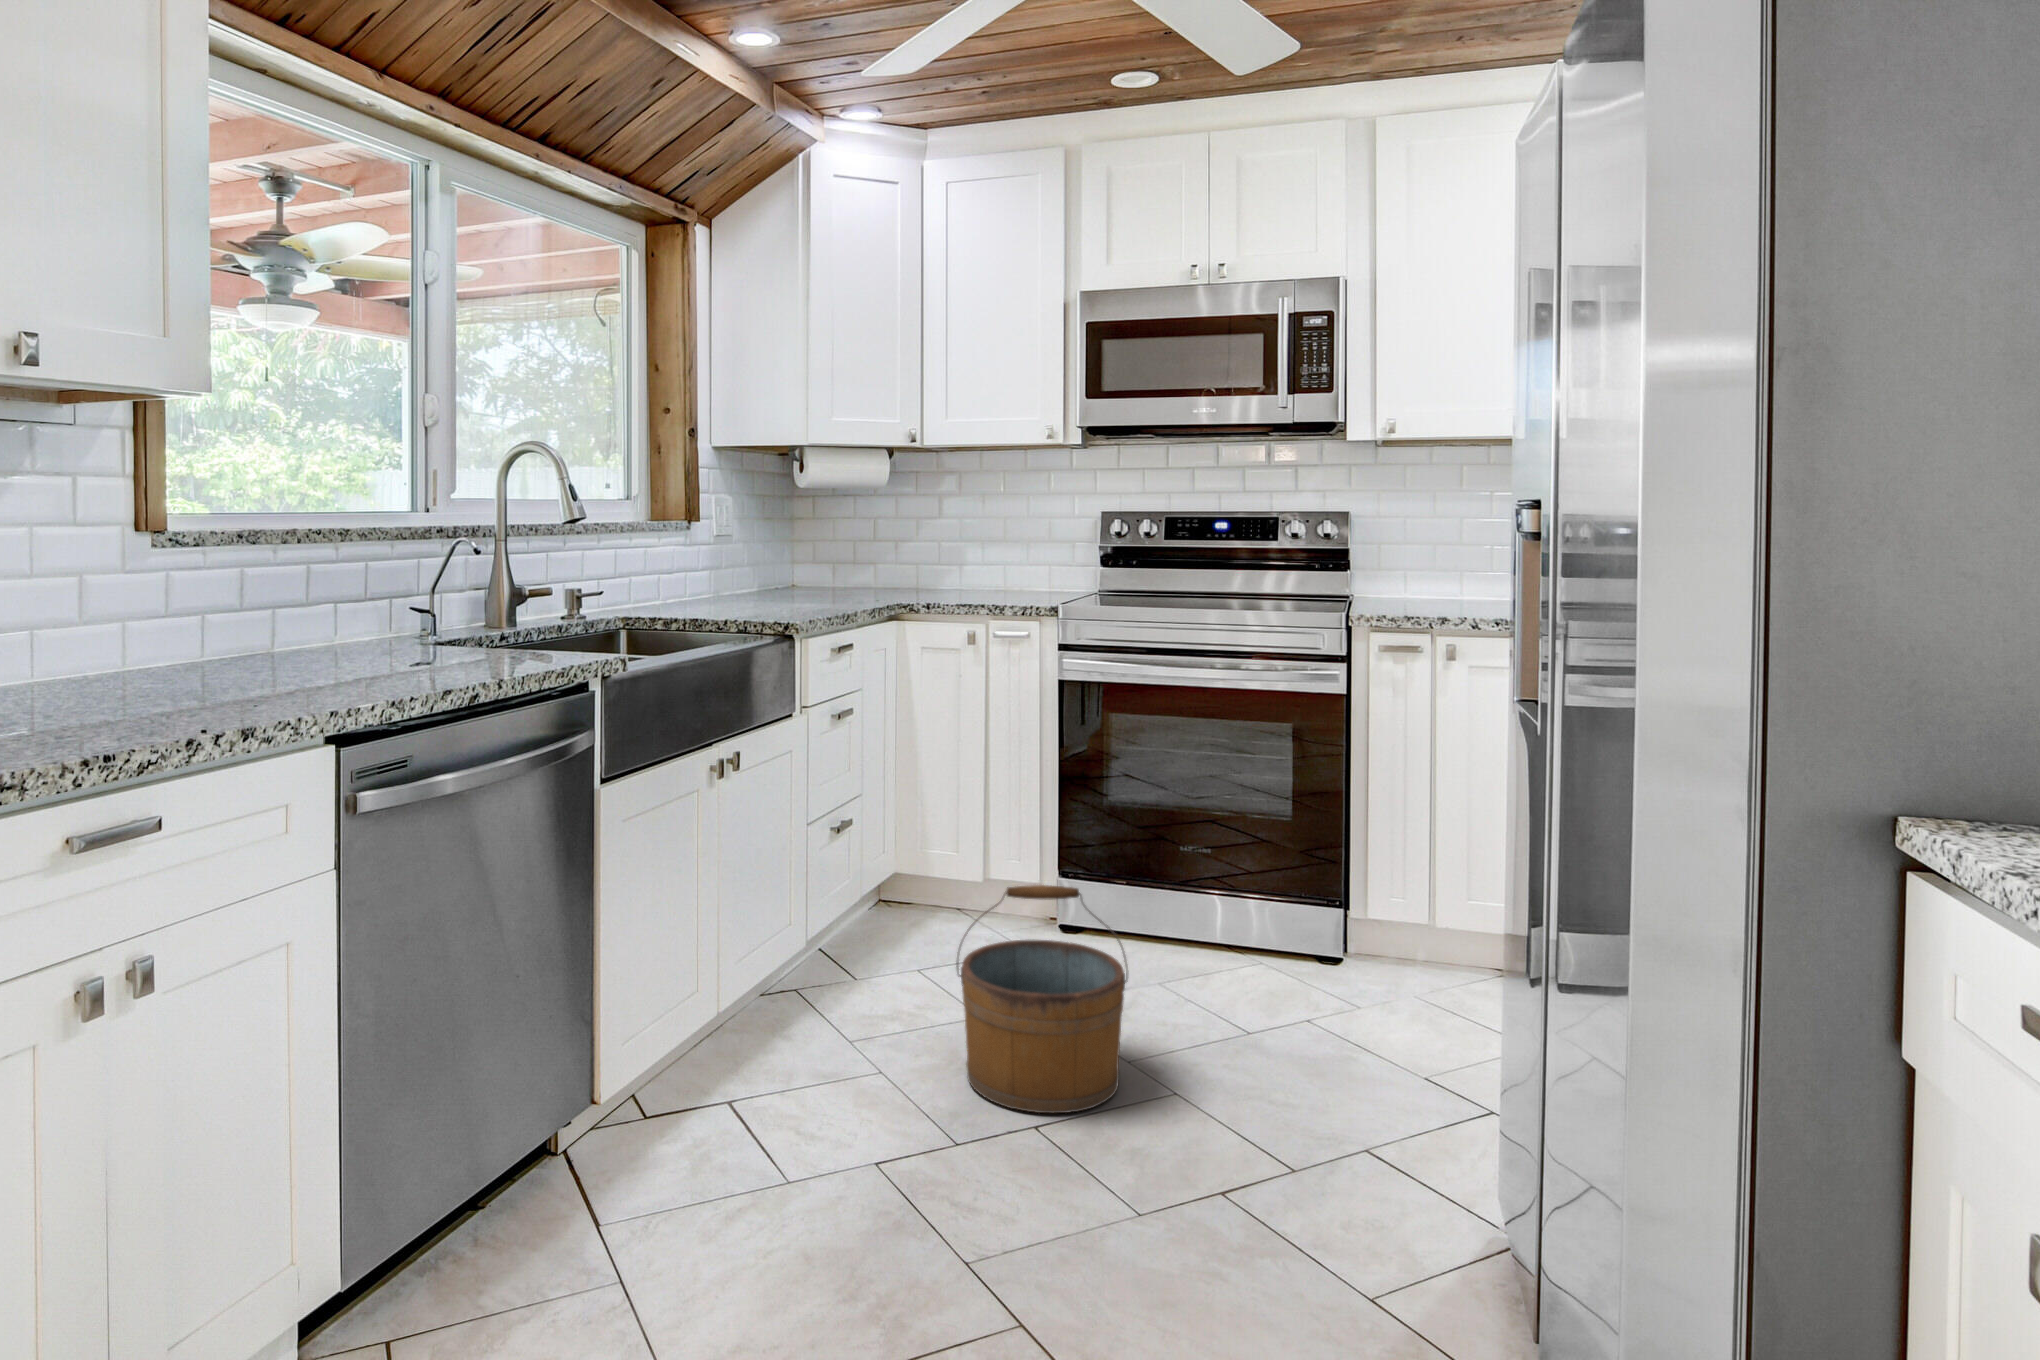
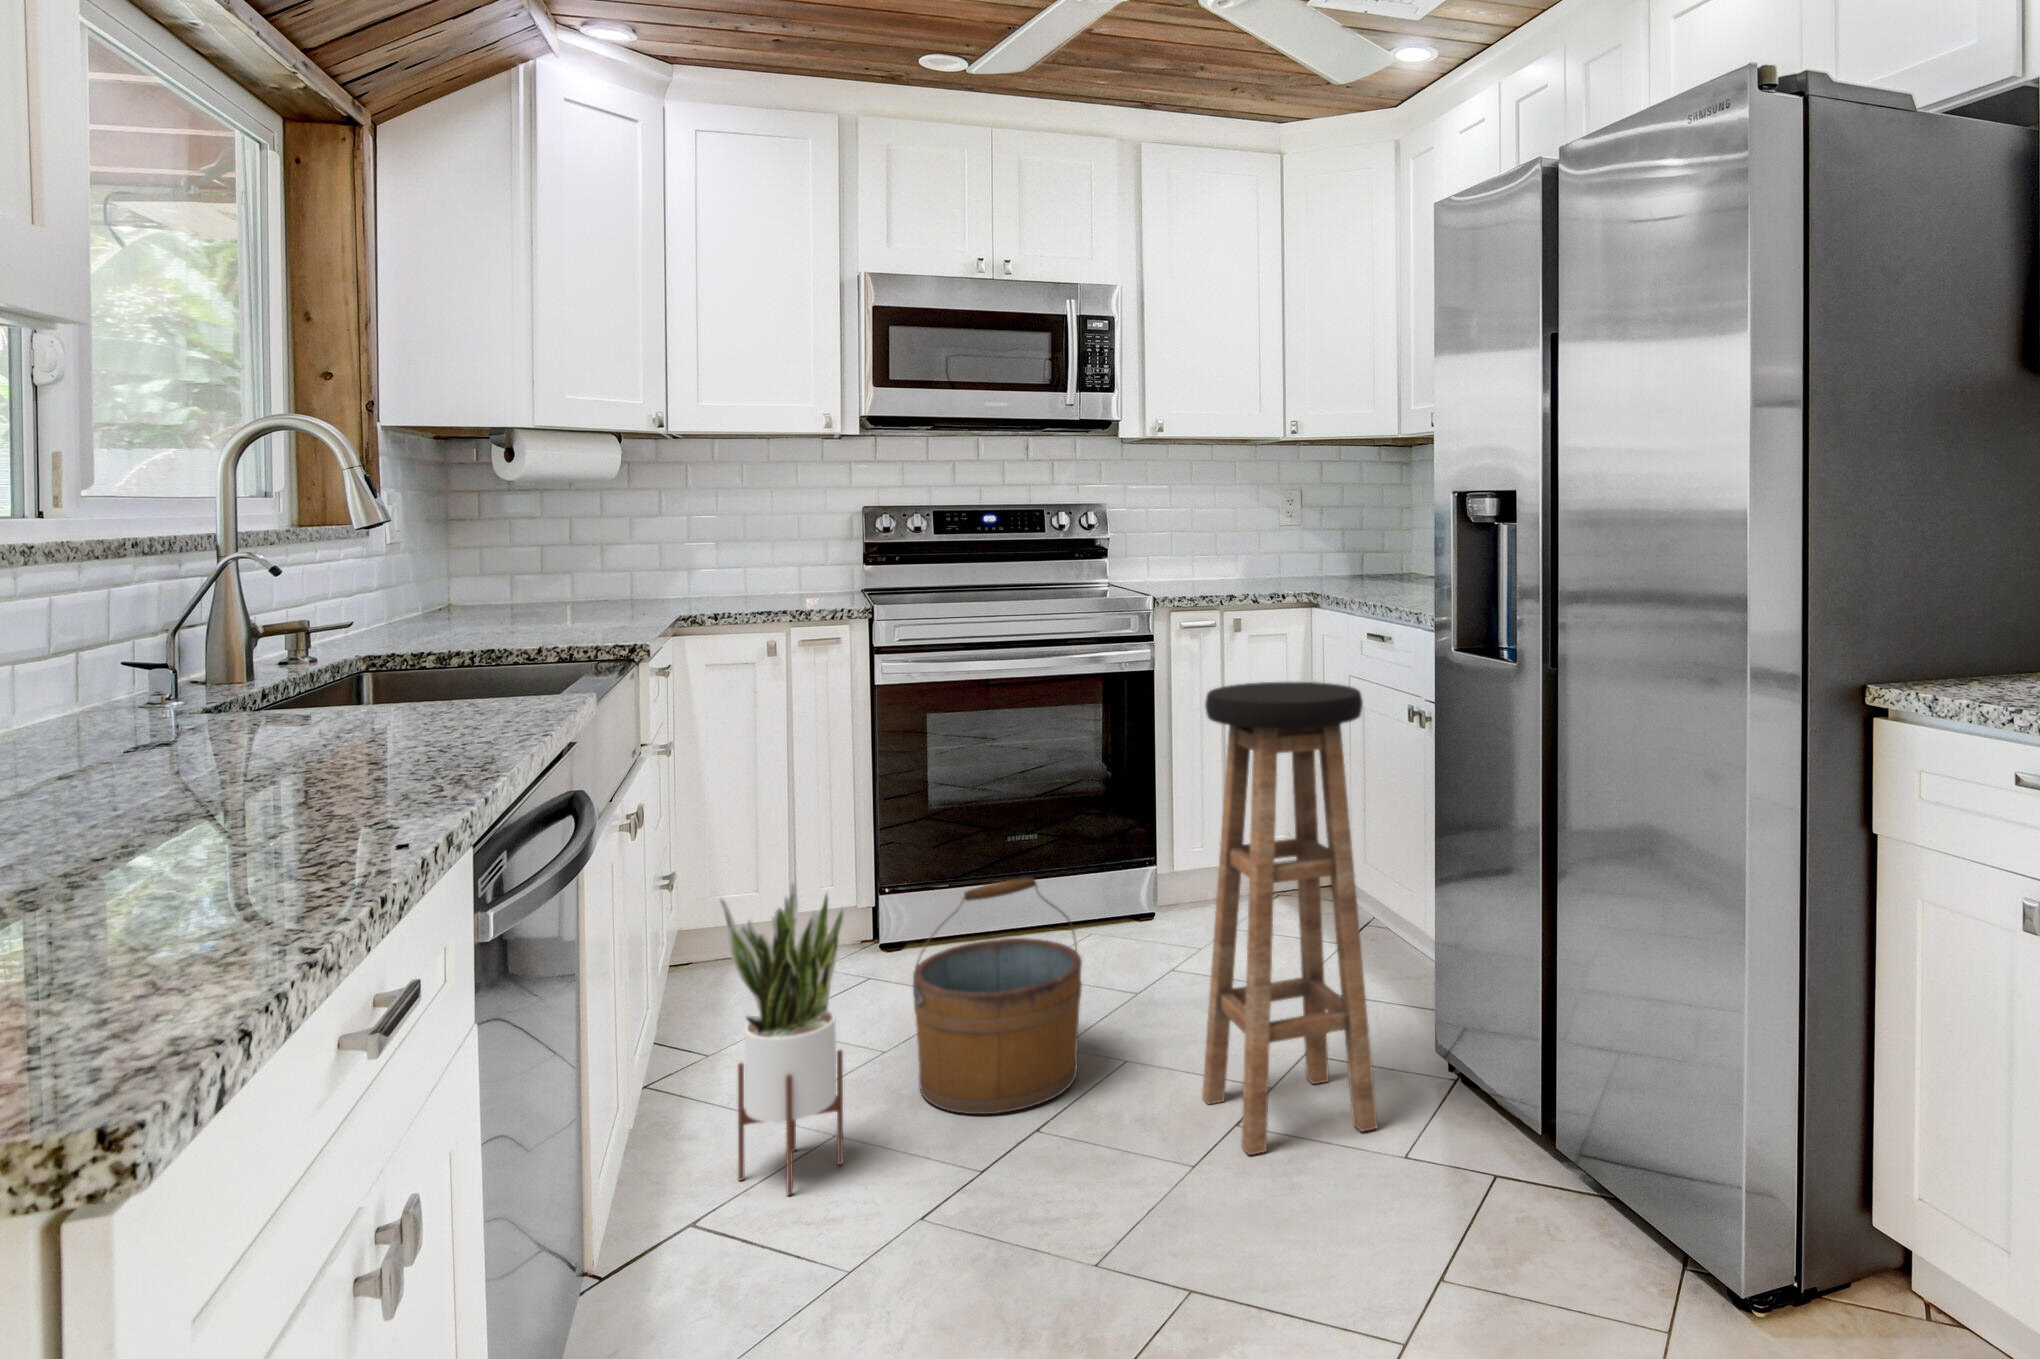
bar stool: none [1193,720,1380,1269] -> present [1202,682,1378,1155]
potted plant: none [760,845,872,1118] -> present [720,883,844,1195]

